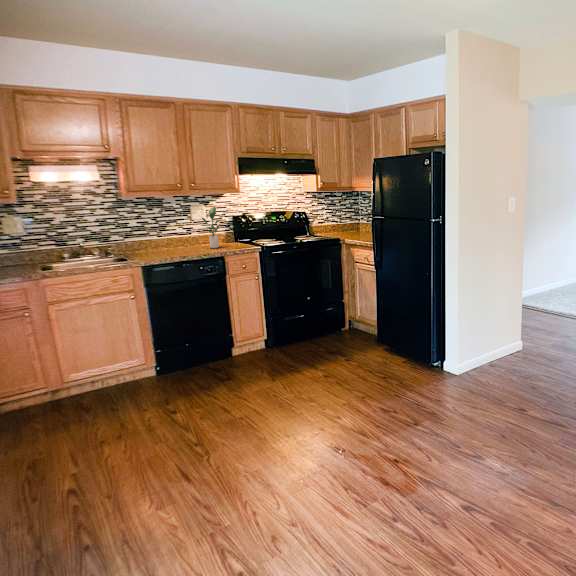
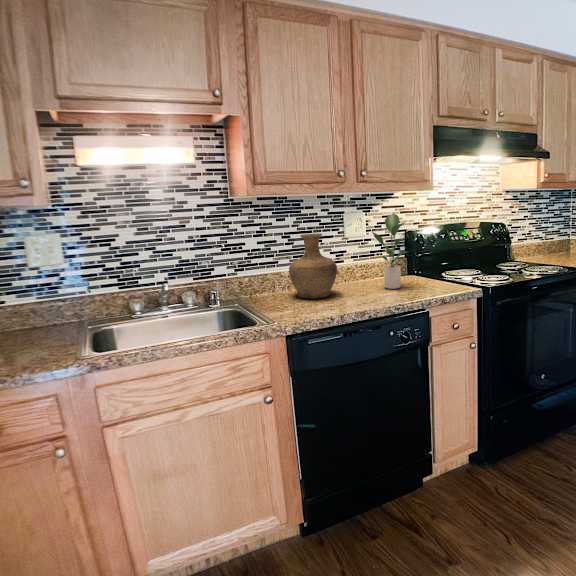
vase: none [153,218,180,253] -> present [289,233,337,299]

